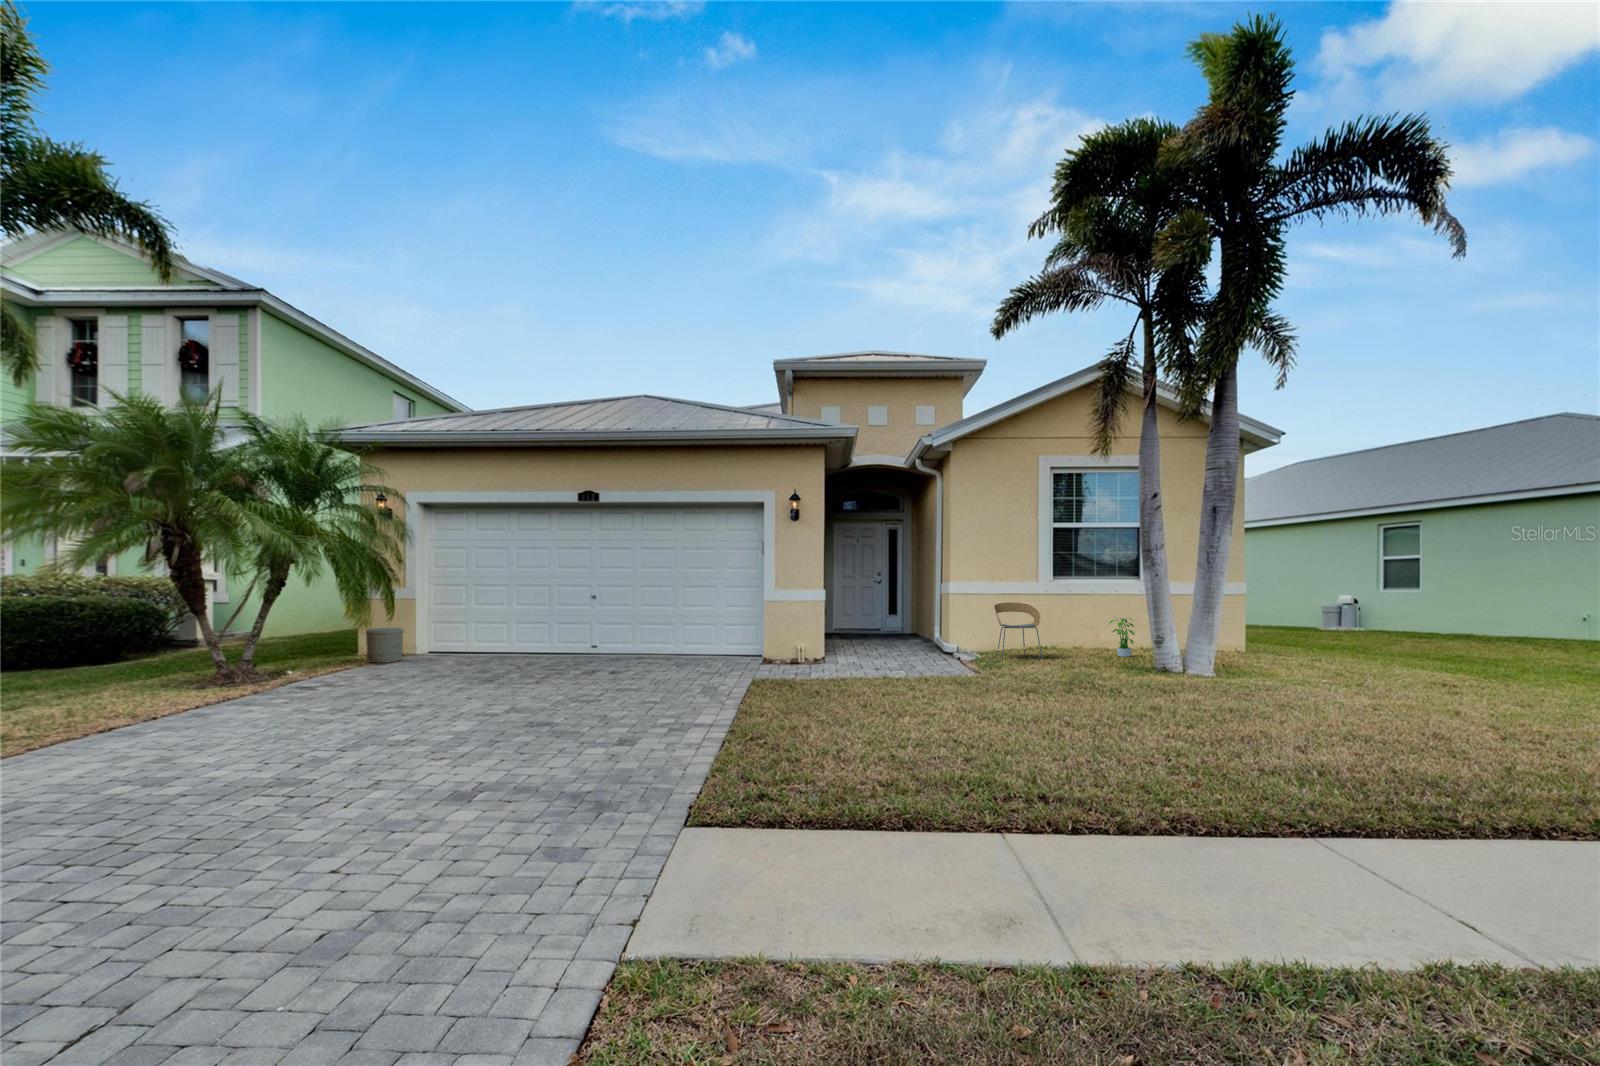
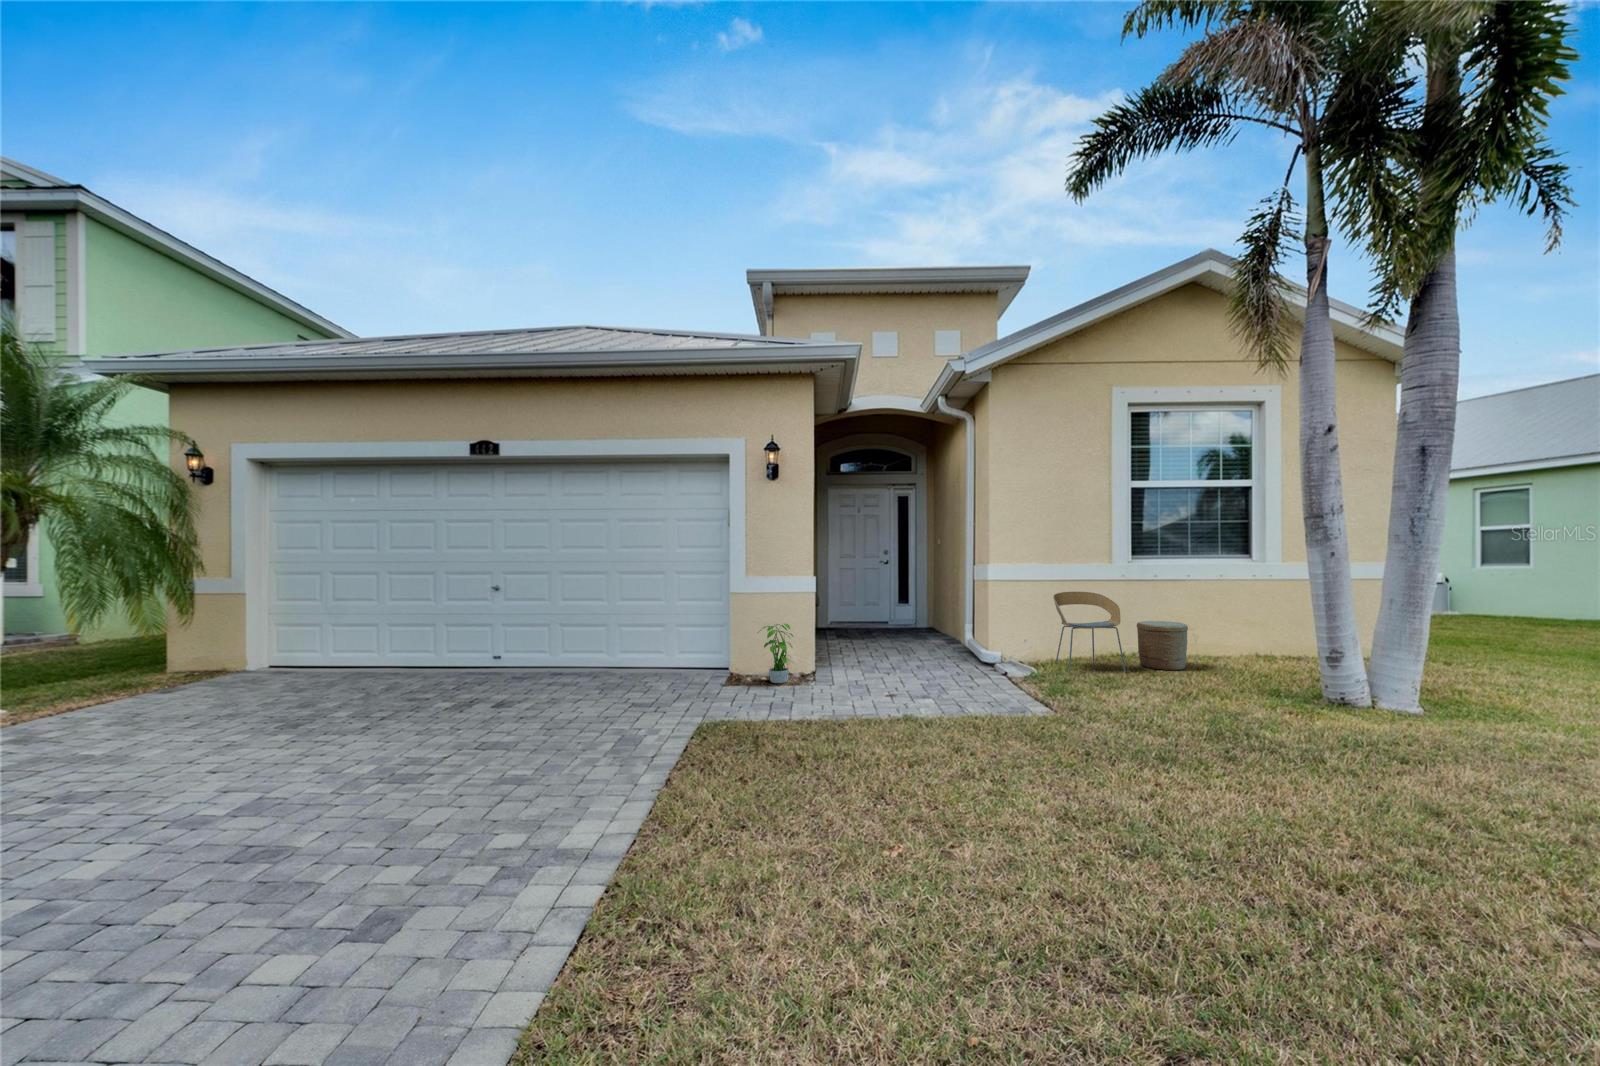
potted plant: present [1109,618,1135,657] -> present [758,624,793,683]
basket: present [366,628,404,663] -> present [1137,621,1188,670]

